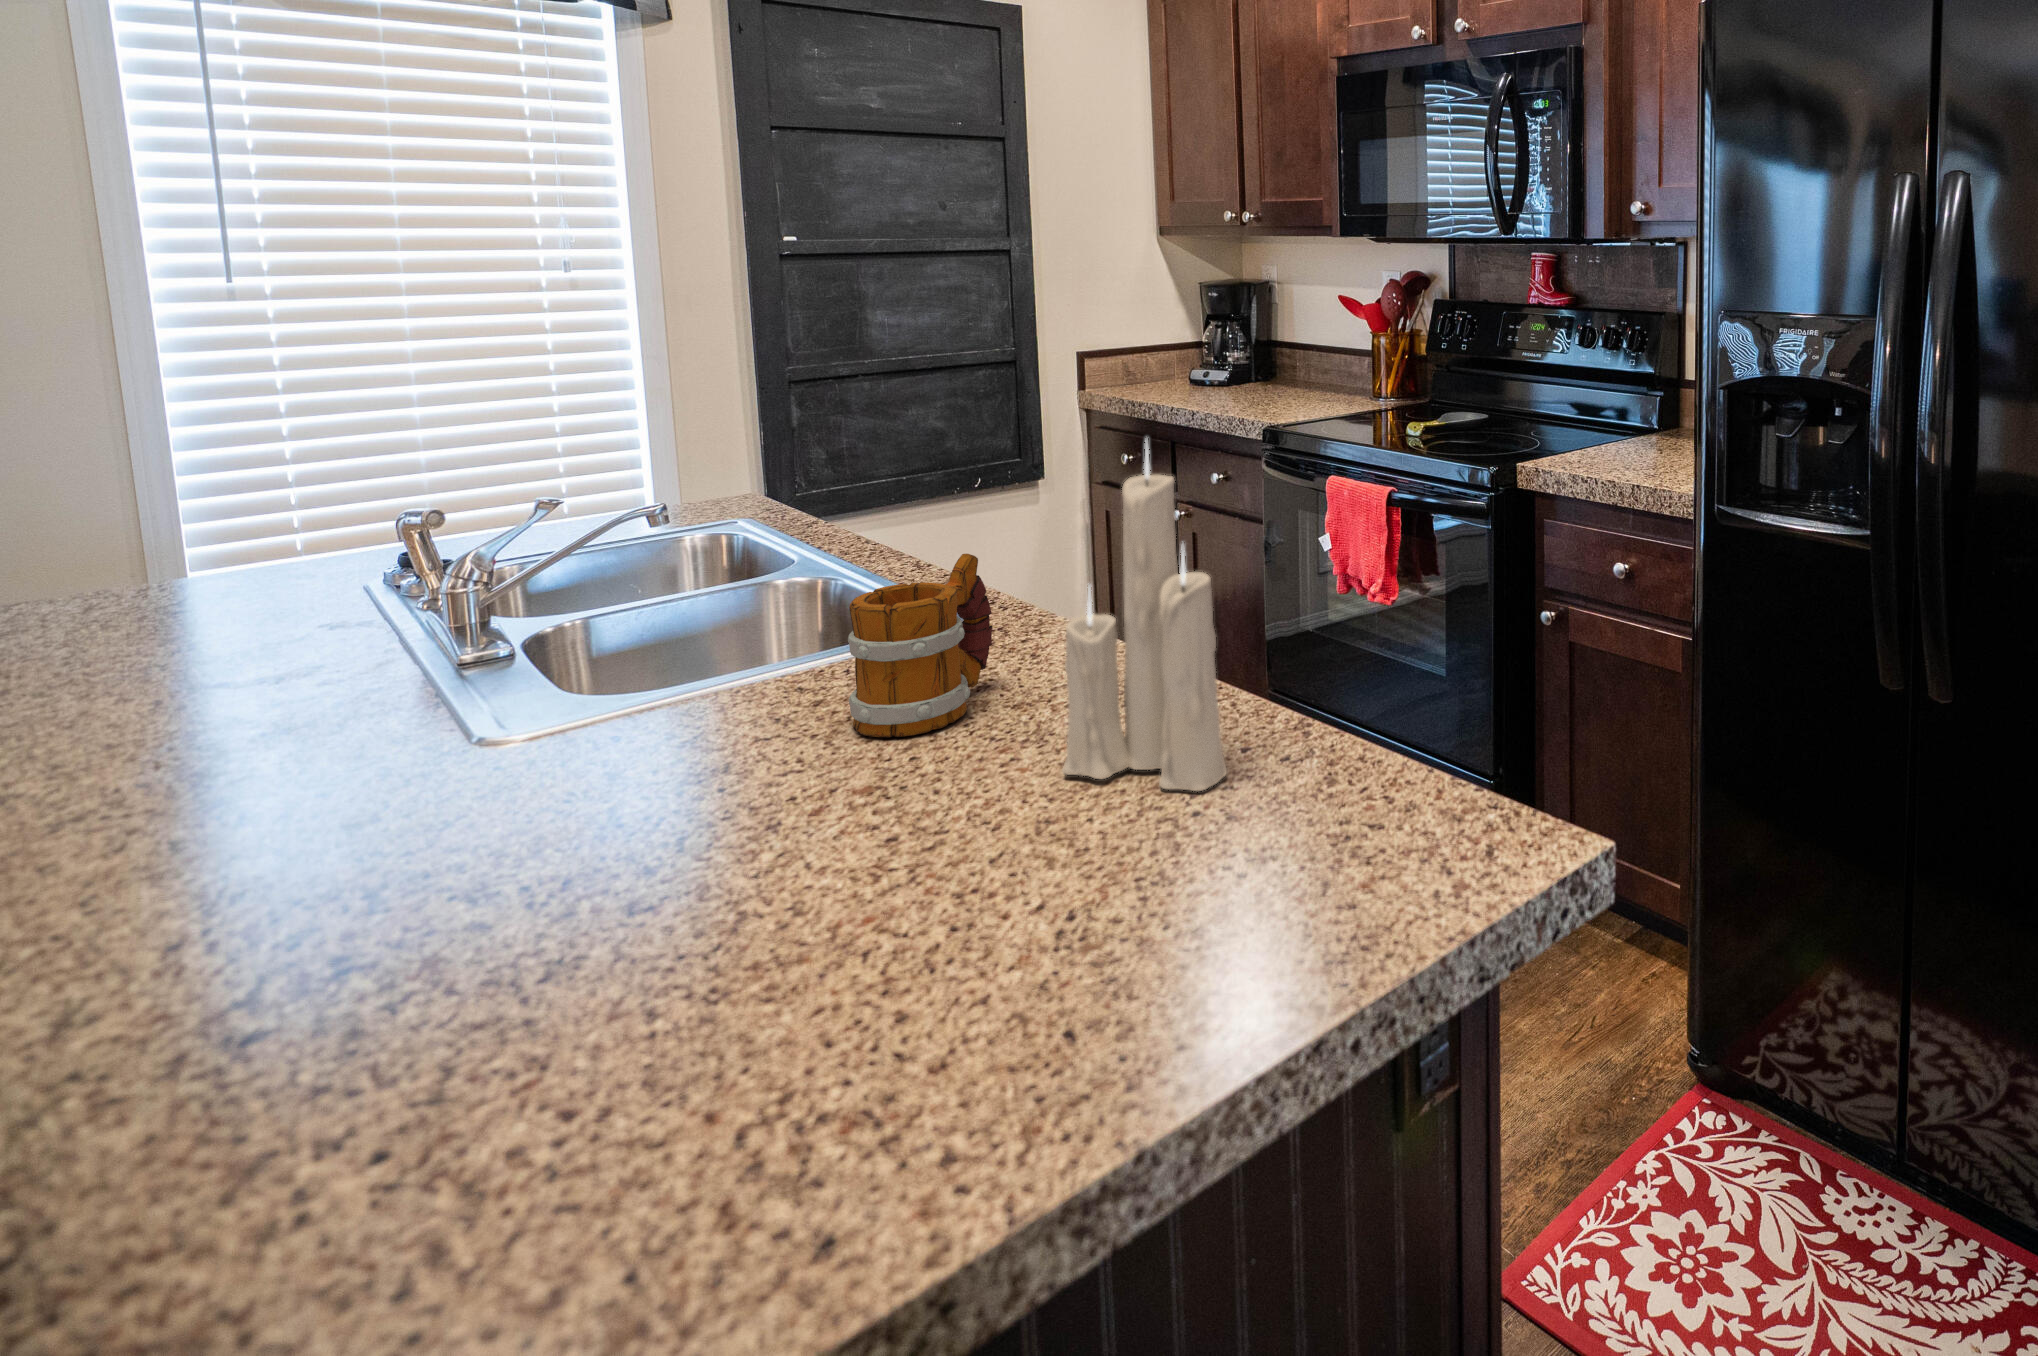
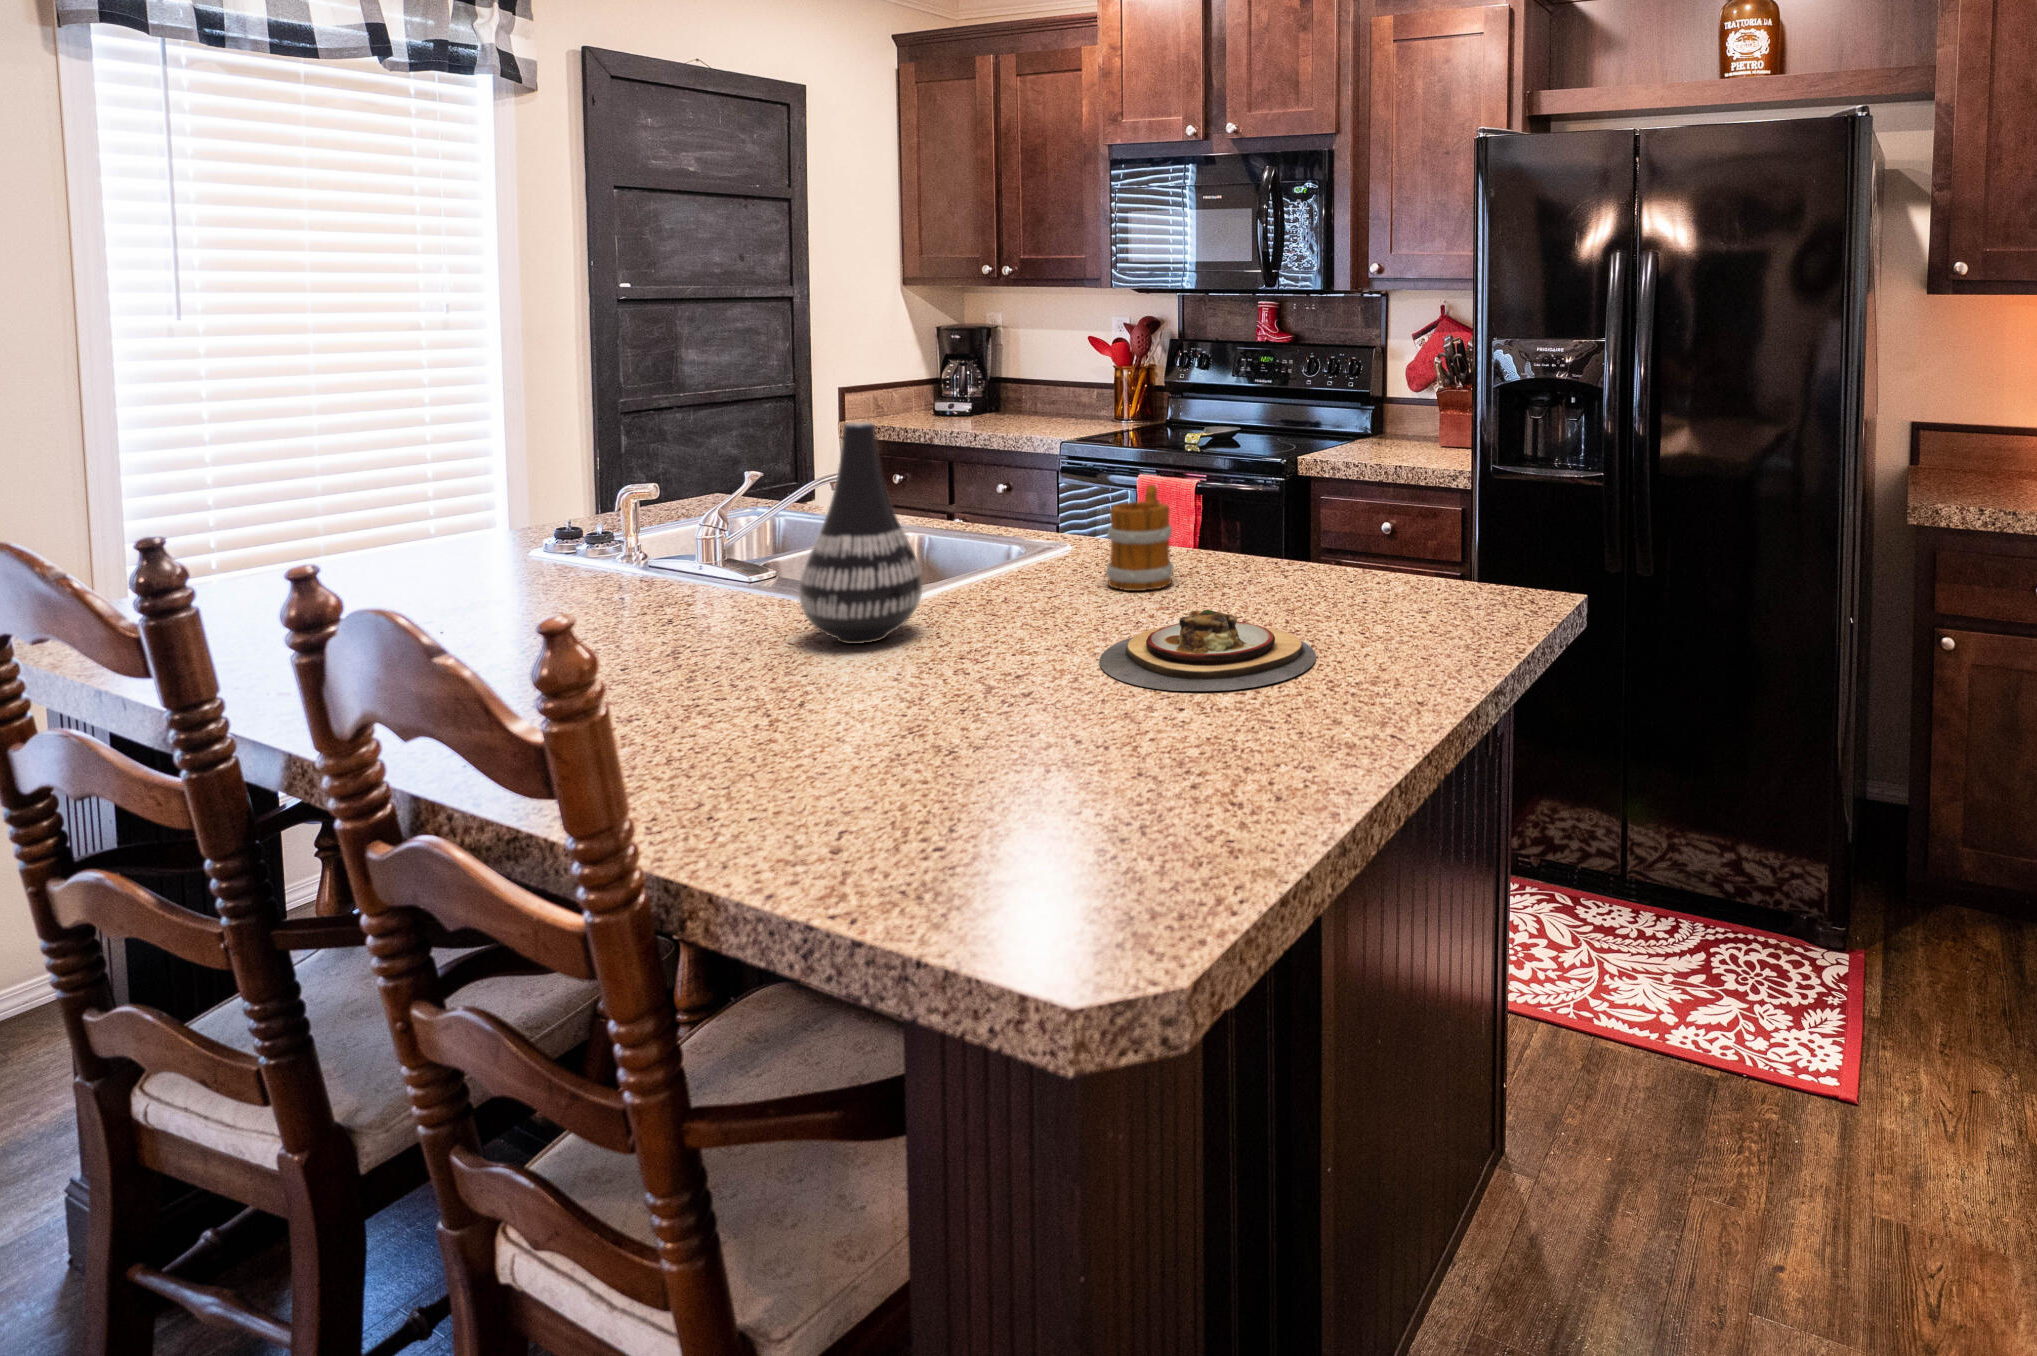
candle: present [1062,441,1227,791] -> none [1275,390,1371,595]
vase: none [141,466,413,838] -> present [799,422,922,644]
plate: none [362,857,887,1112] -> present [1099,610,1316,691]

